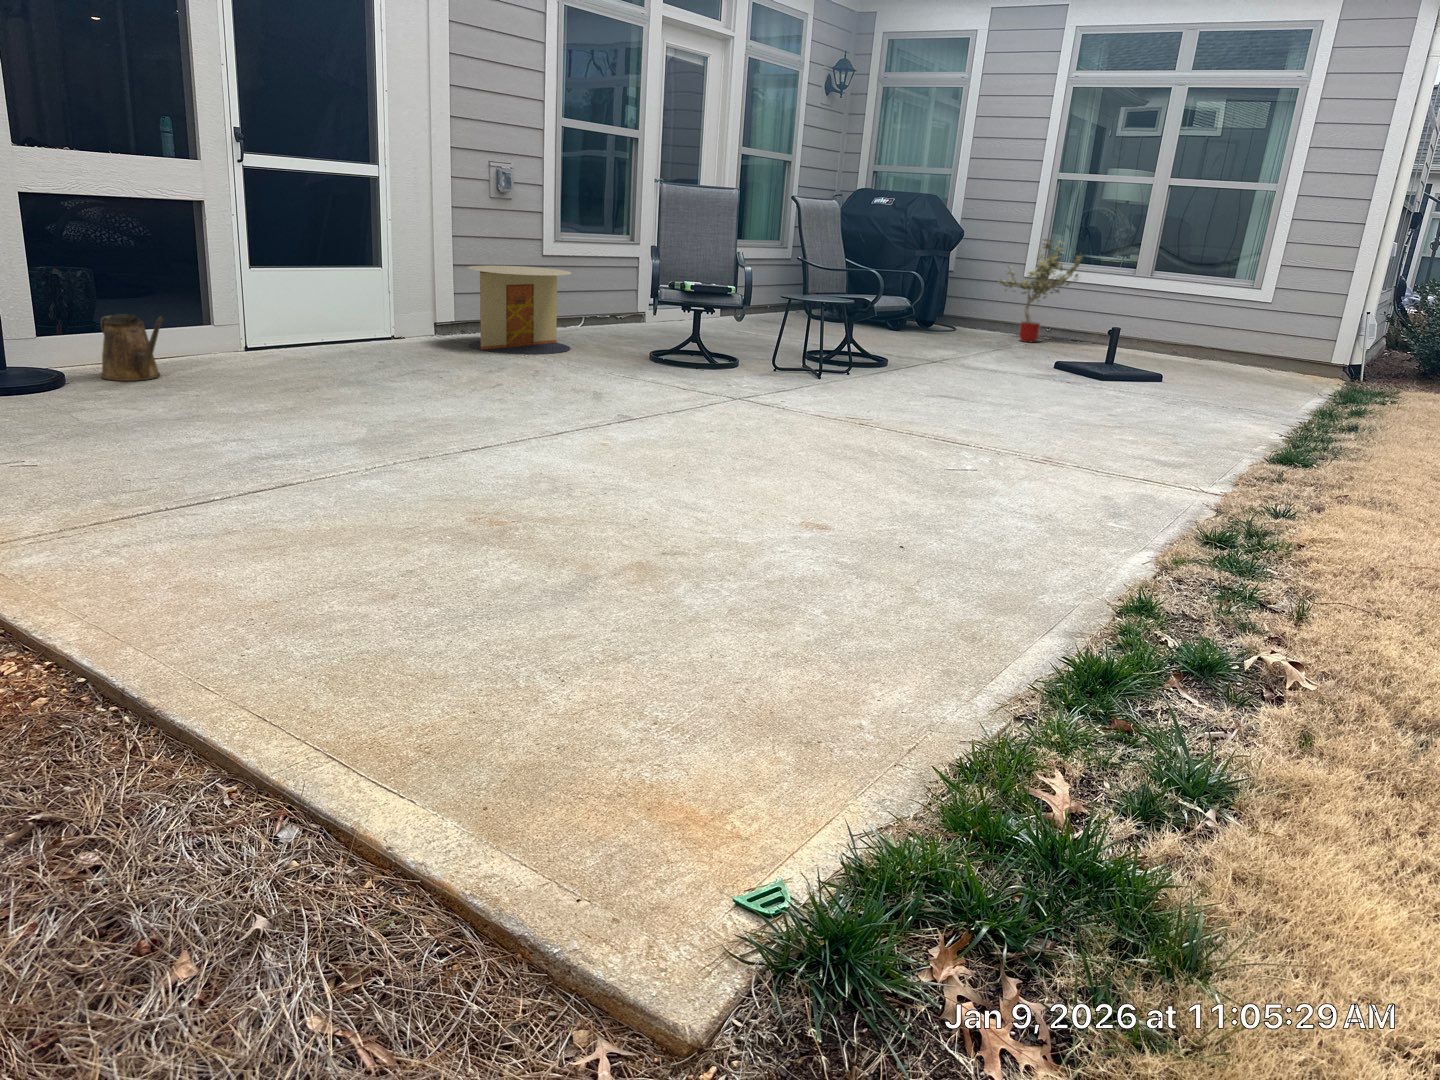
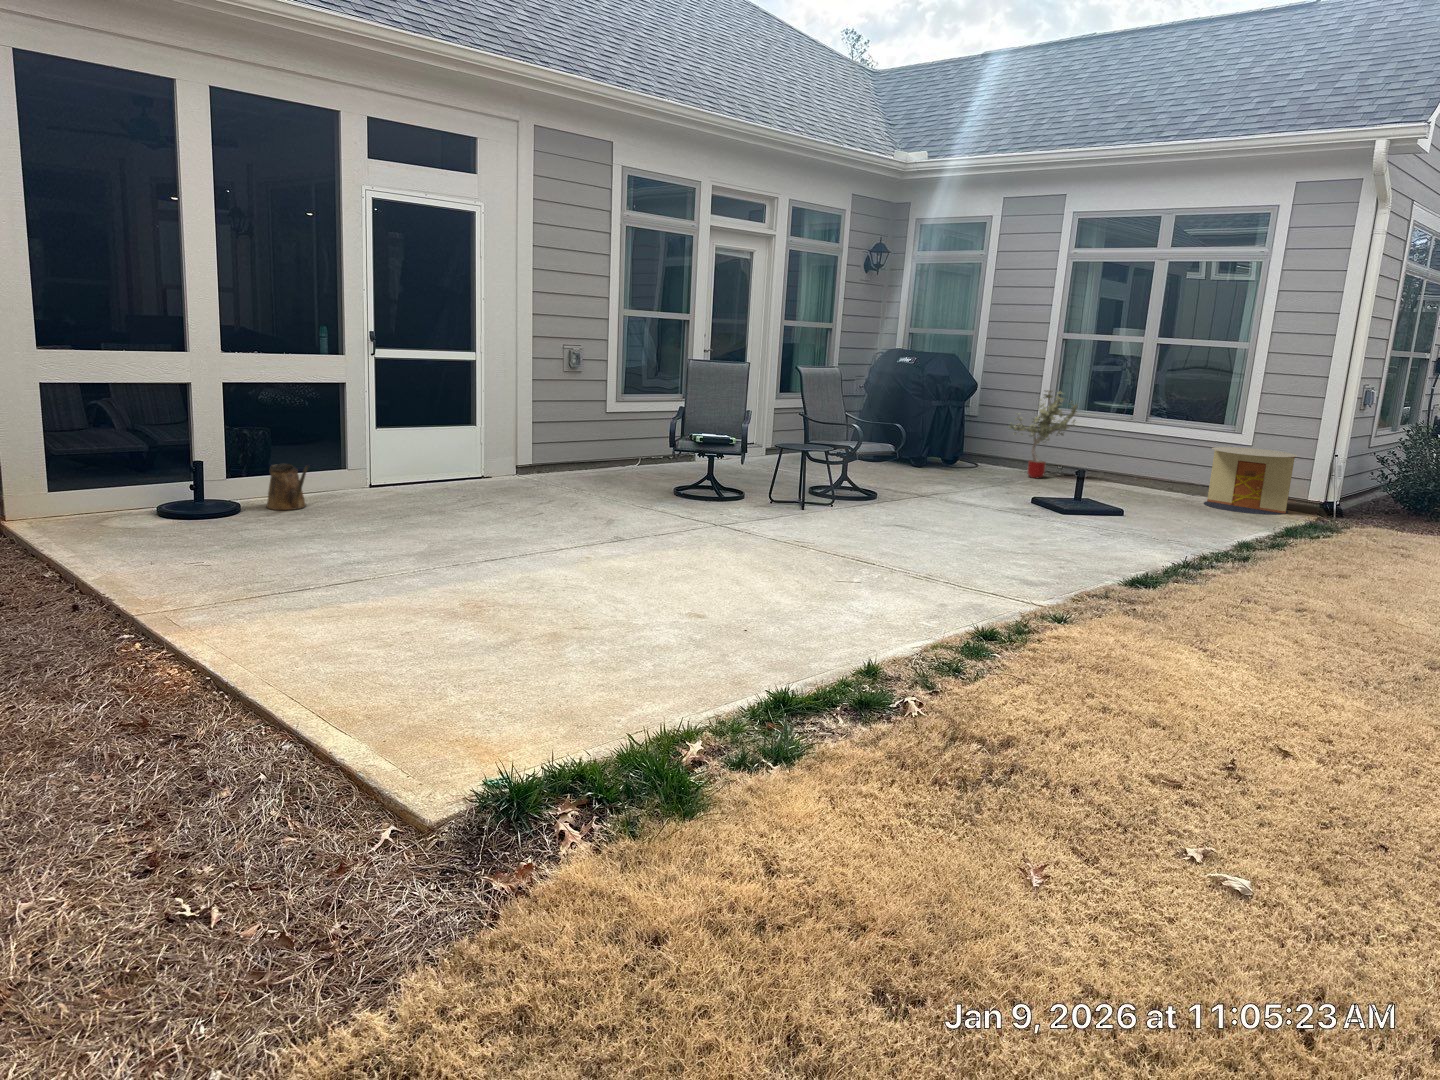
side table: present [468,265,572,354] -> present [1204,447,1297,515]

